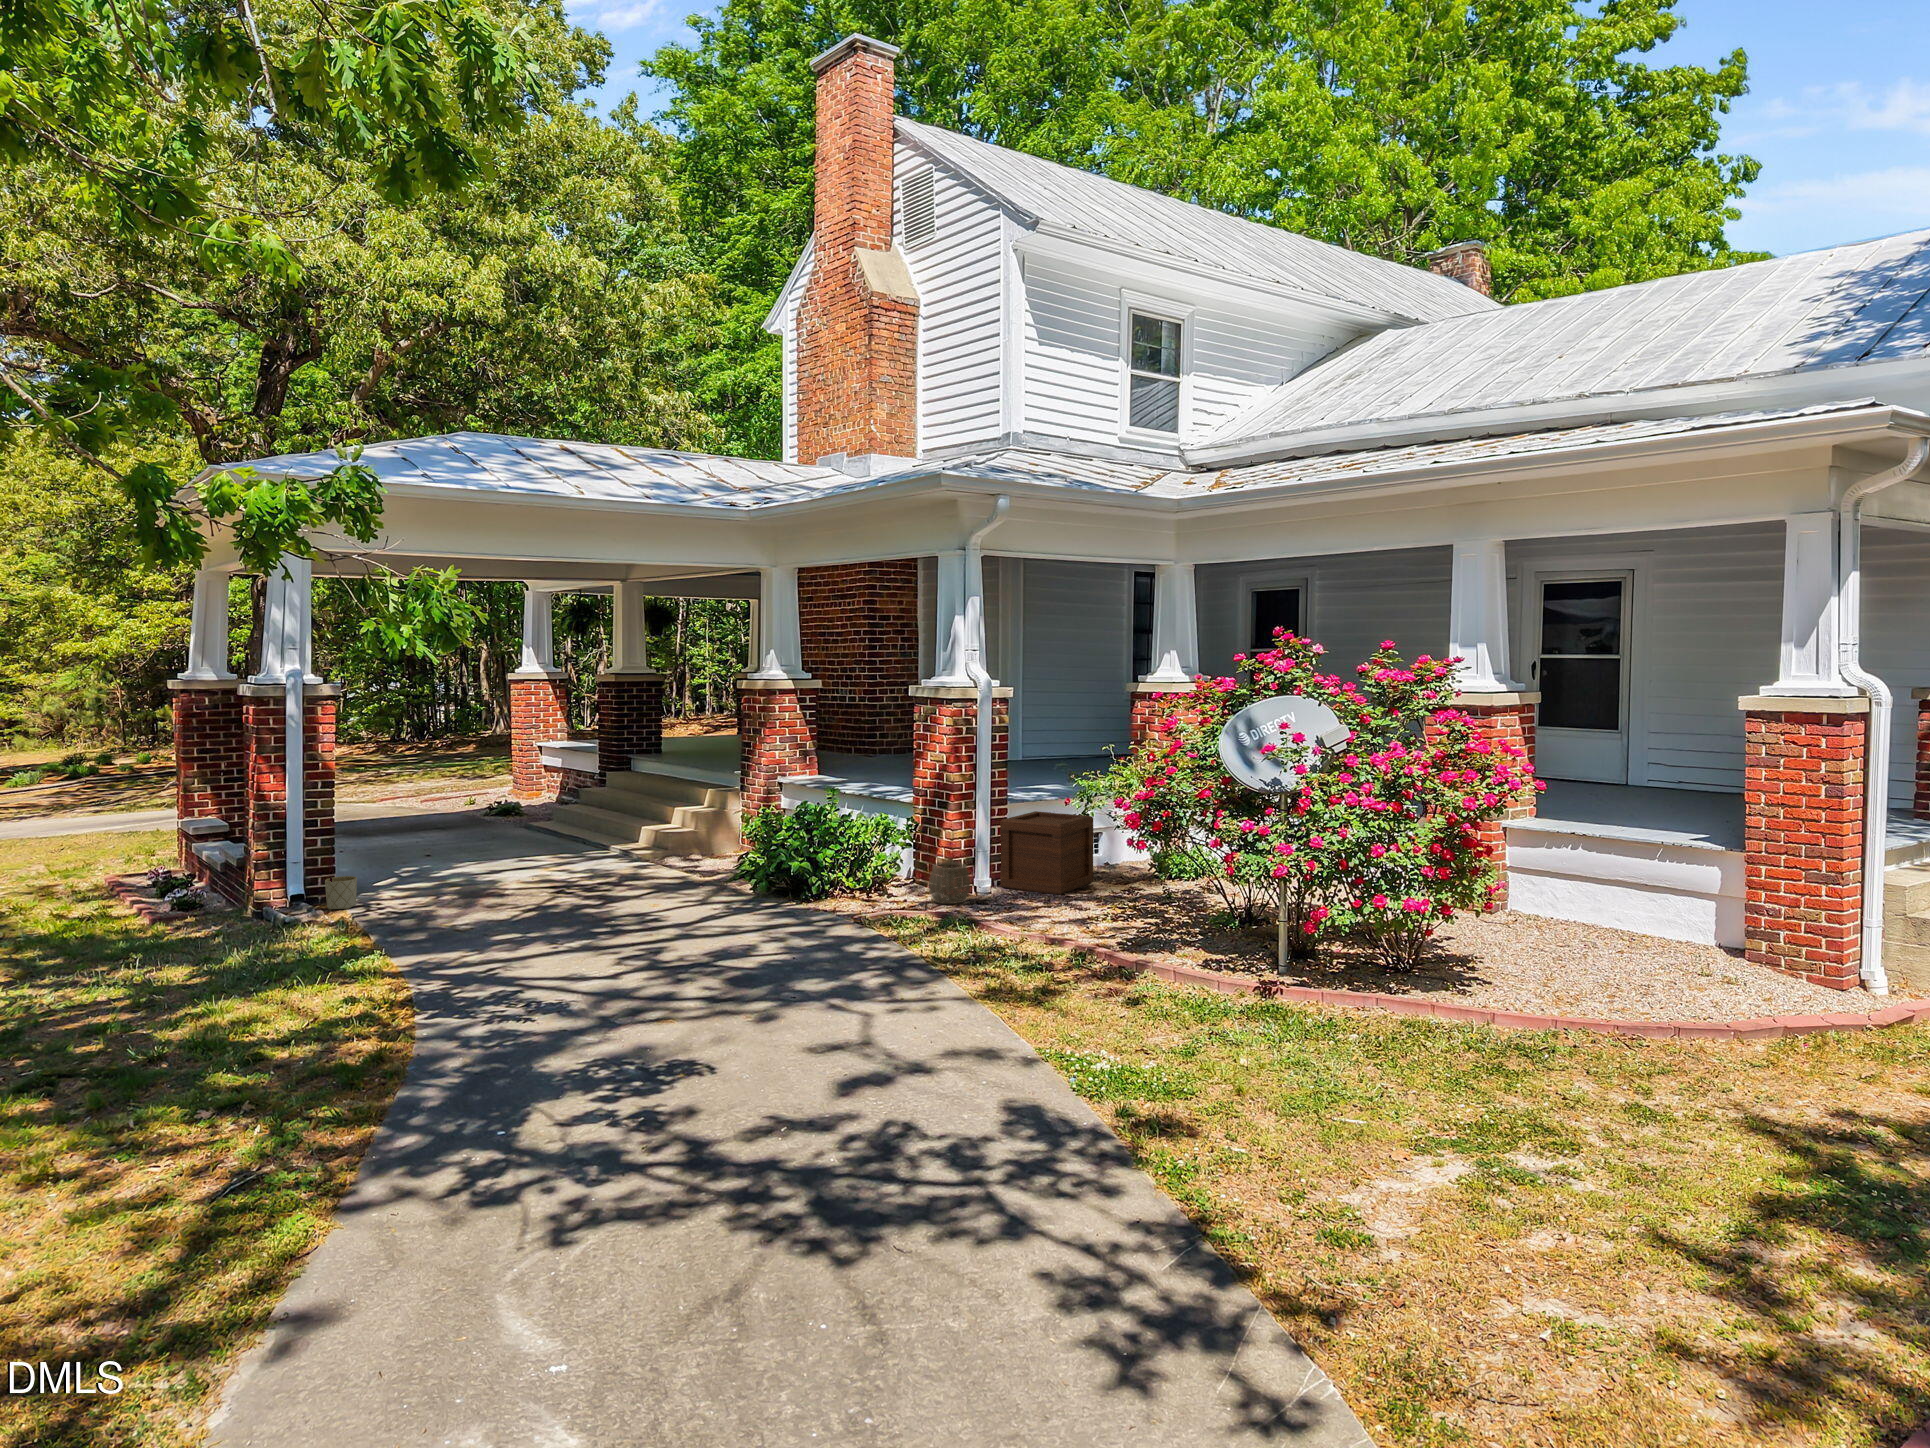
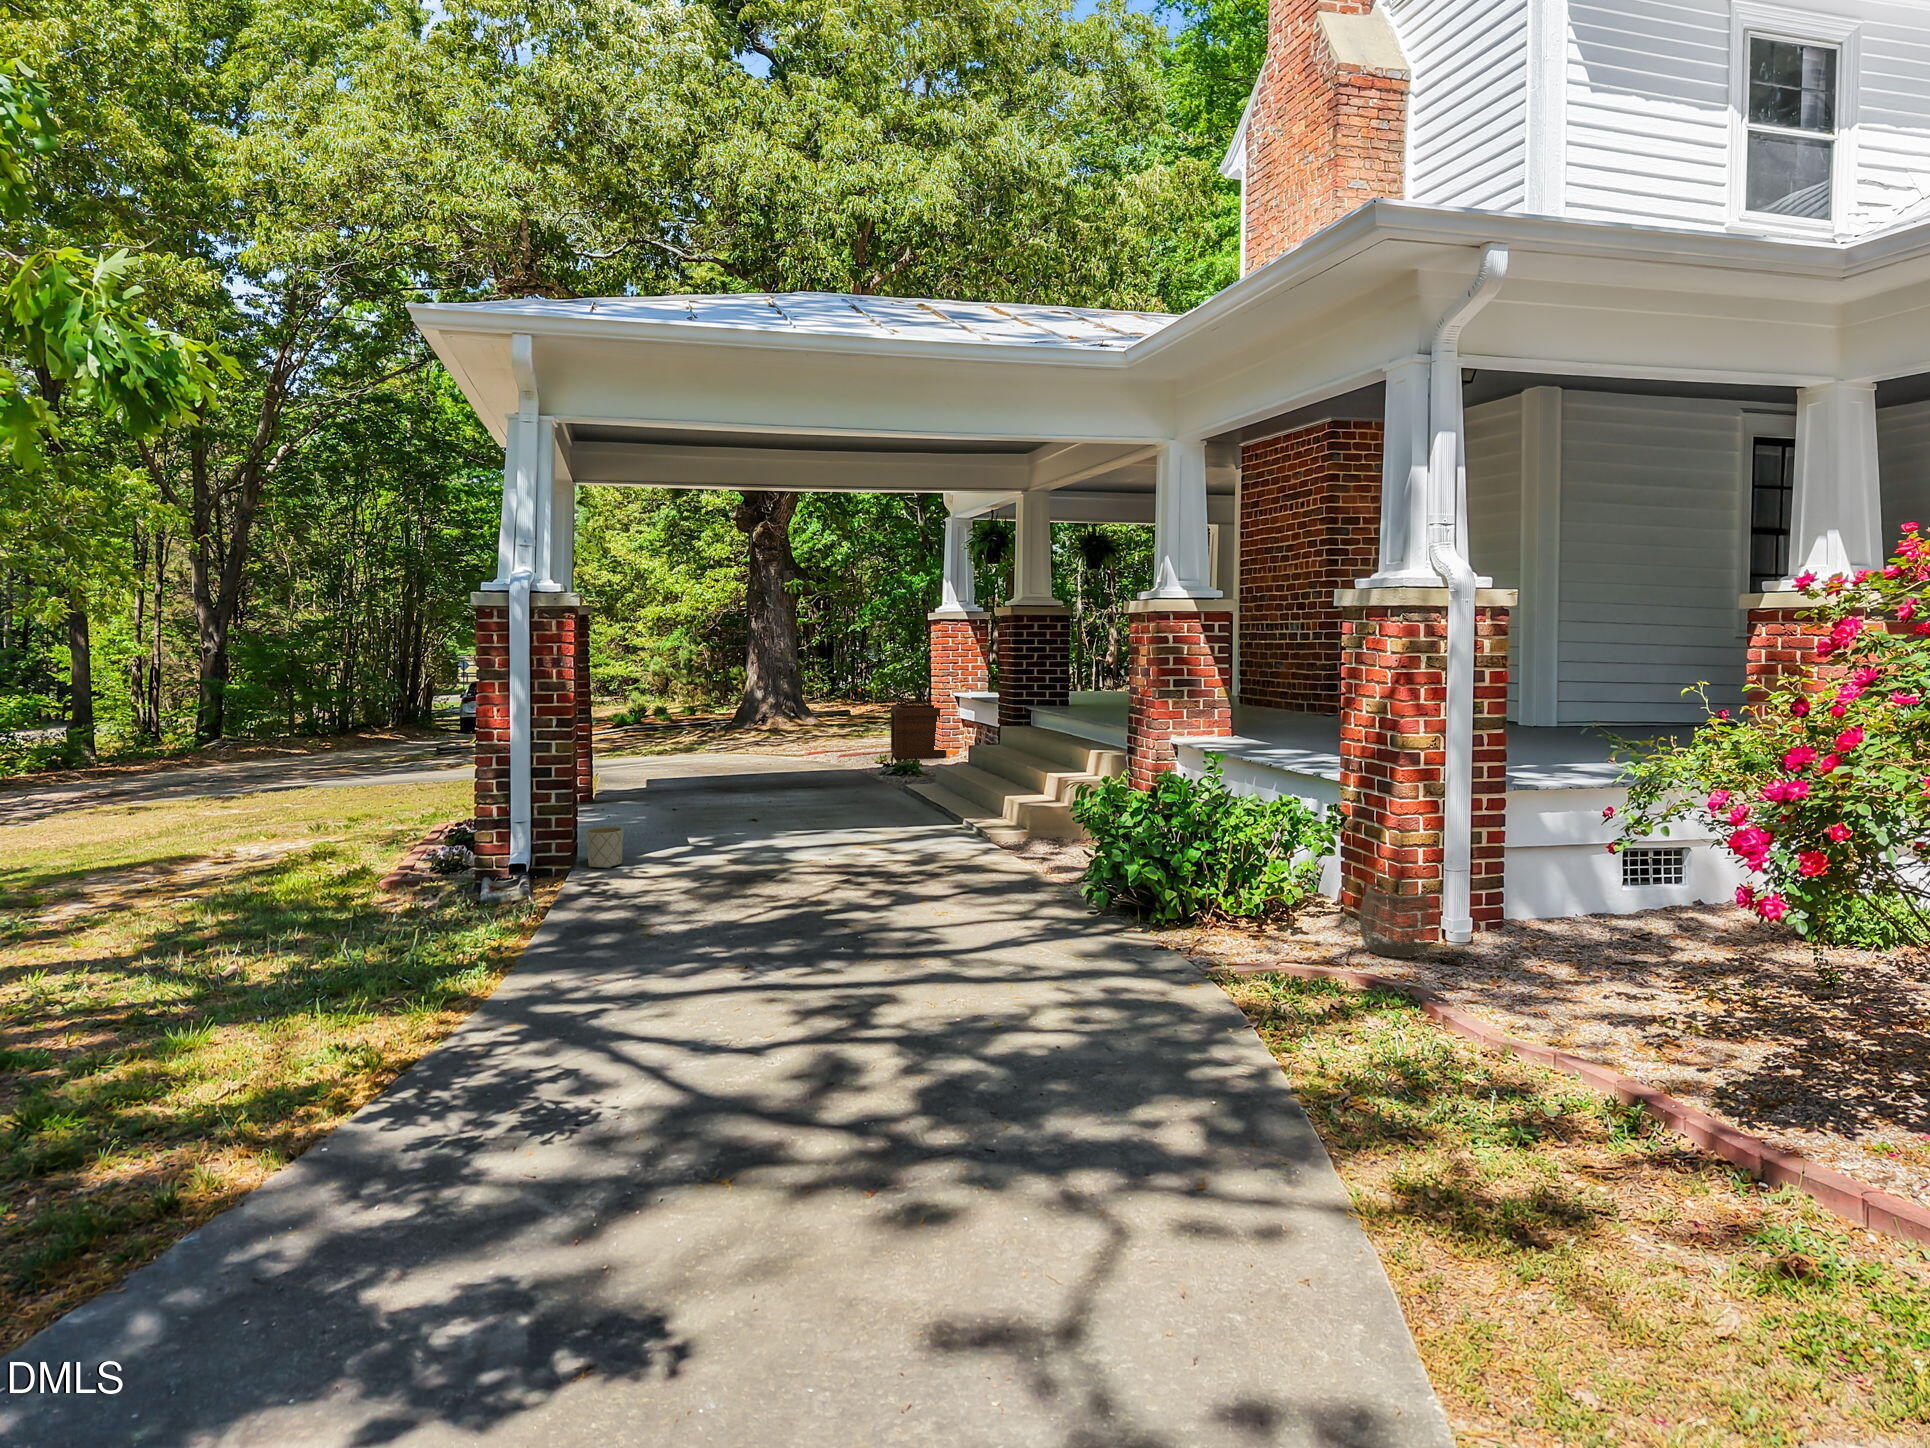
wooden crate: present [1000,811,1093,895] -> present [891,705,946,759]

